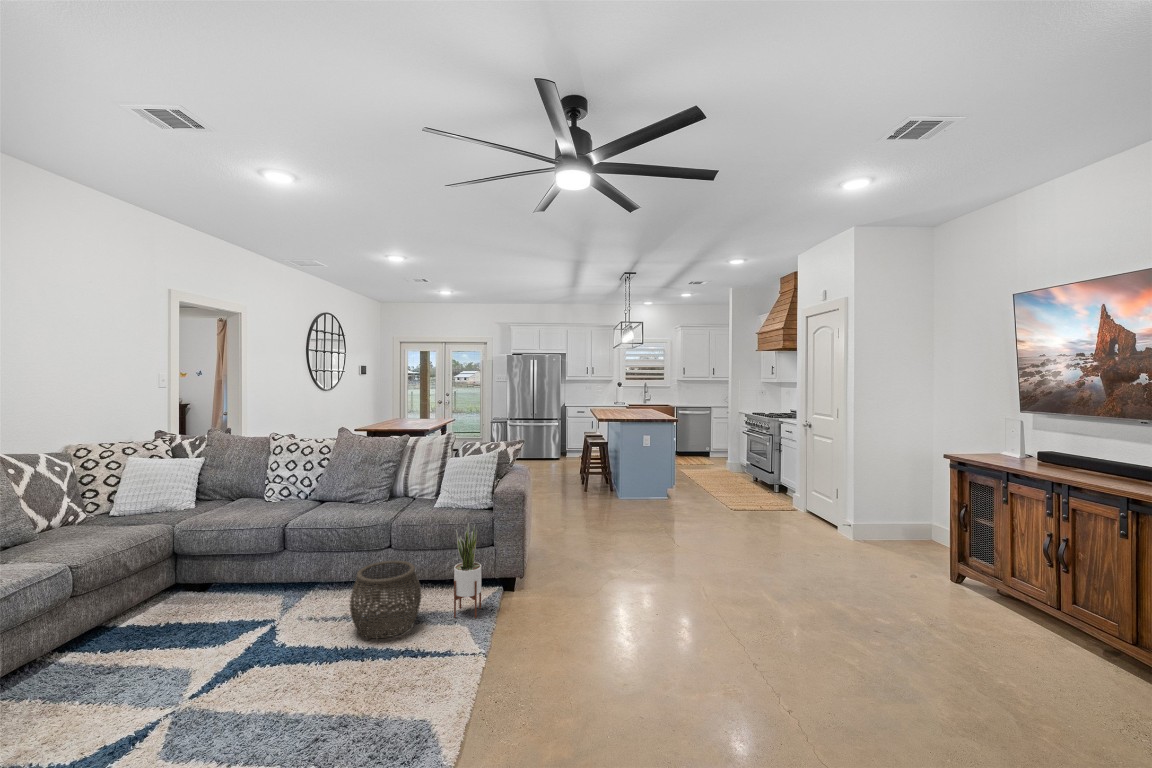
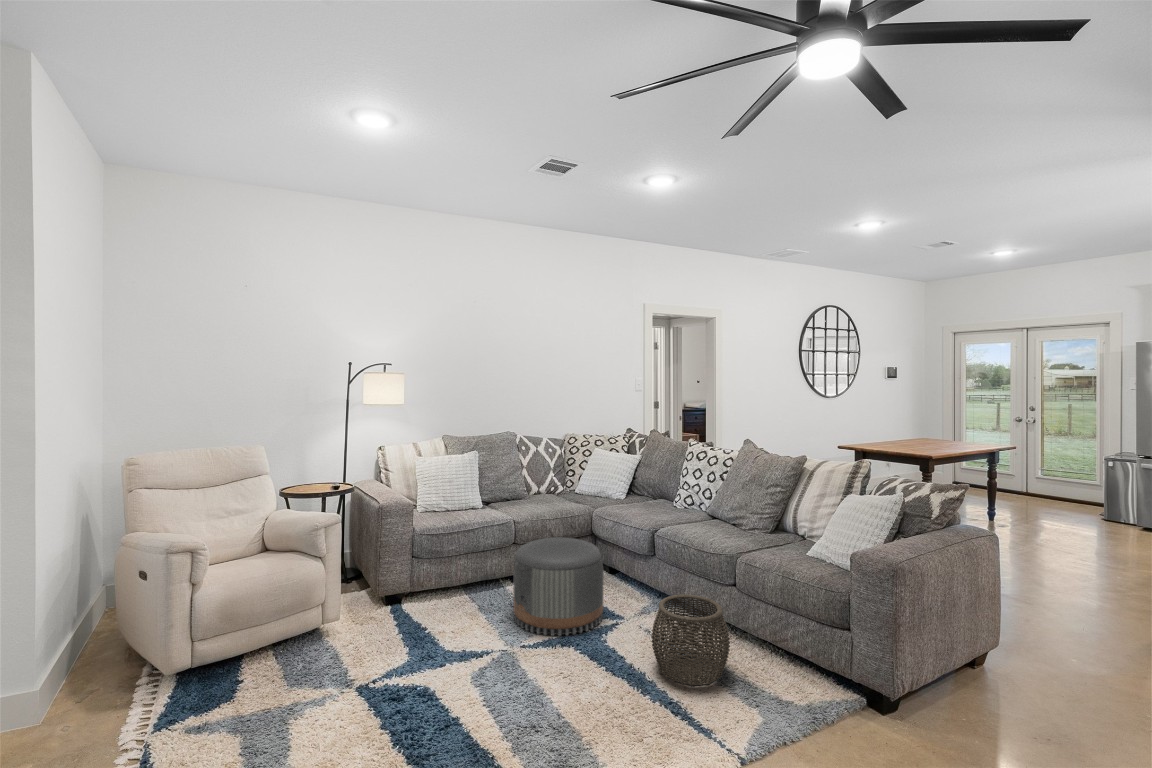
potted plant: present [454,523,481,618] -> none [758,583,807,716]
pouf: none [121,556,256,684] -> present [514,538,603,636]

